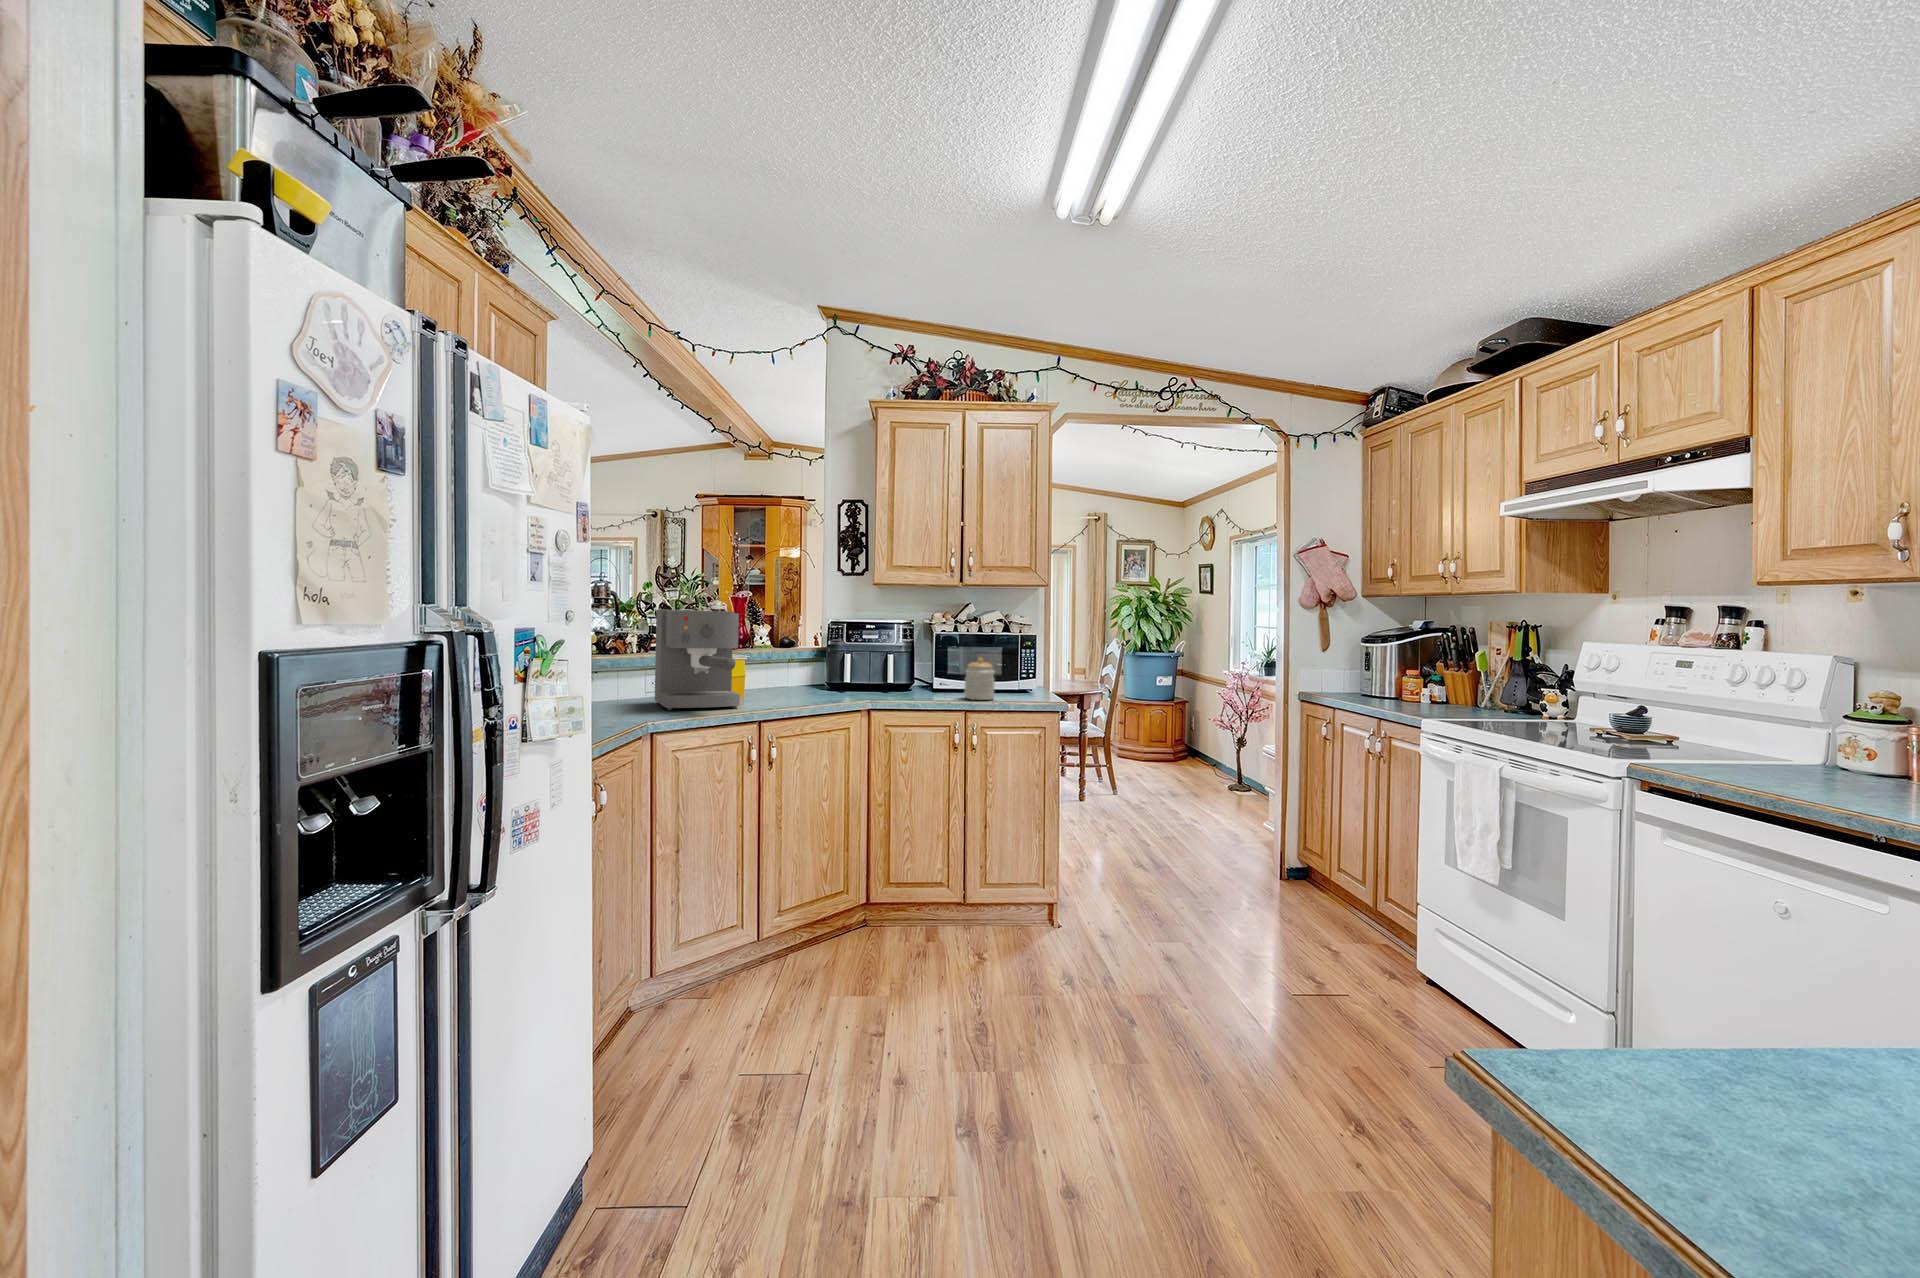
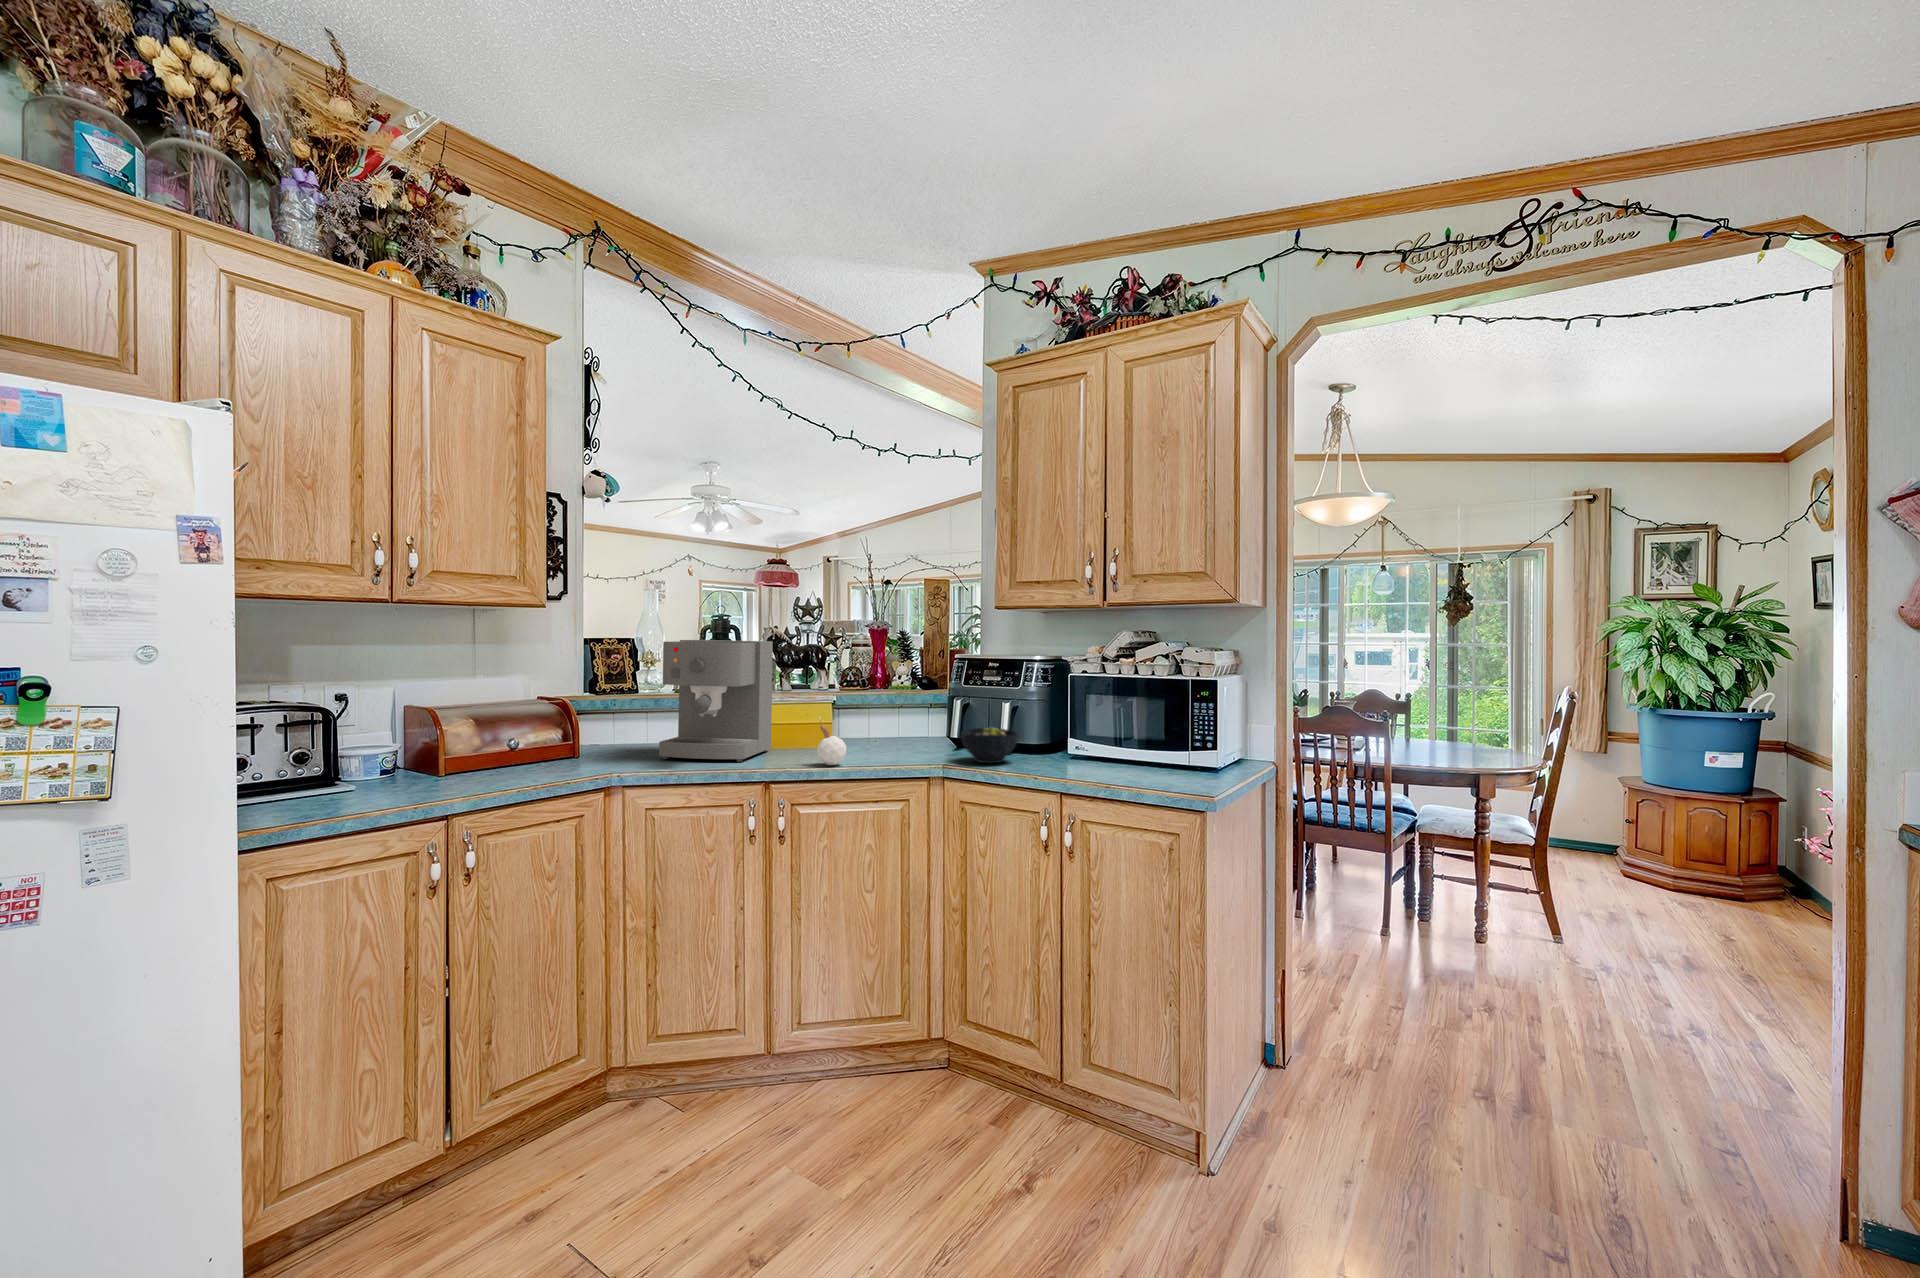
jar: present [964,657,995,700] -> none [1084,708,1132,774]
candle: none [797,669,819,706] -> present [817,717,846,765]
bowl: none [877,674,918,699] -> present [961,728,1018,763]

